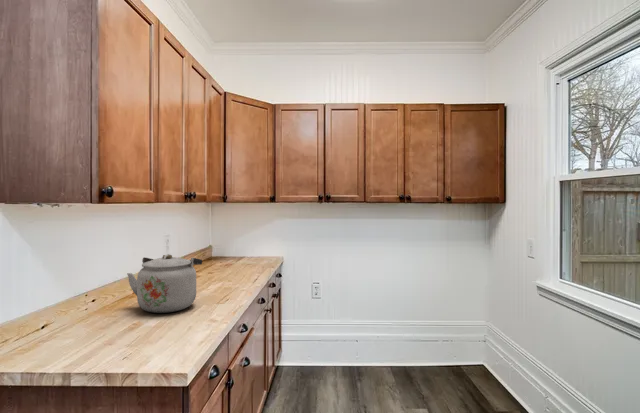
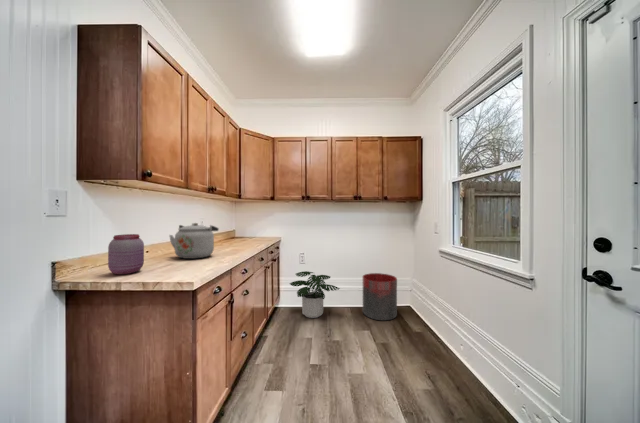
jar: none [45,285,98,354] -> present [108,234,144,274]
potted plant: none [298,312,378,385] -> present [290,271,340,318]
trash can: none [410,314,465,390] -> present [363,273,397,321]

